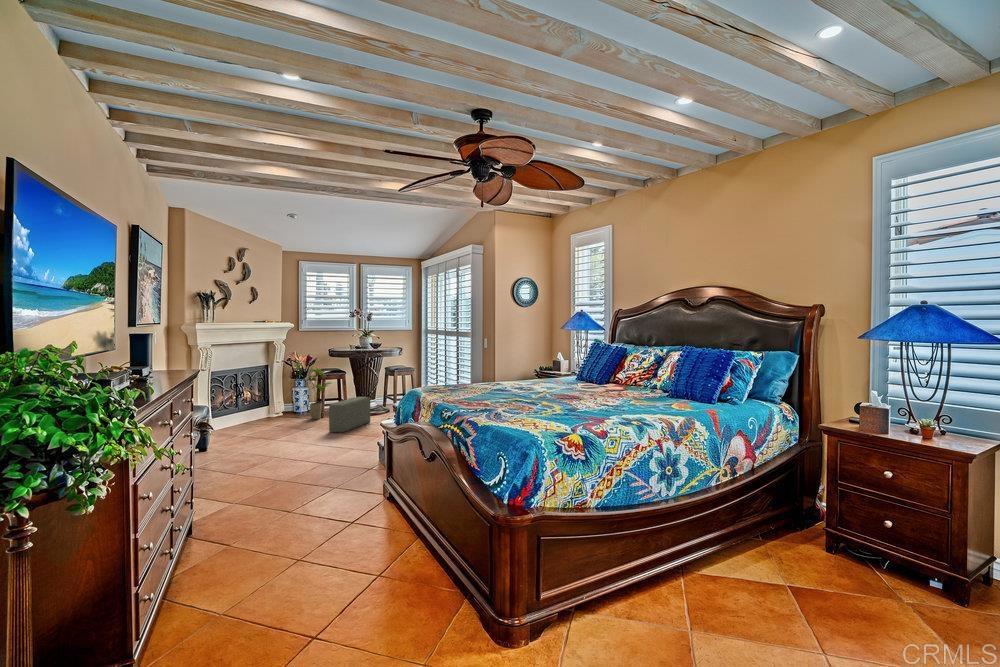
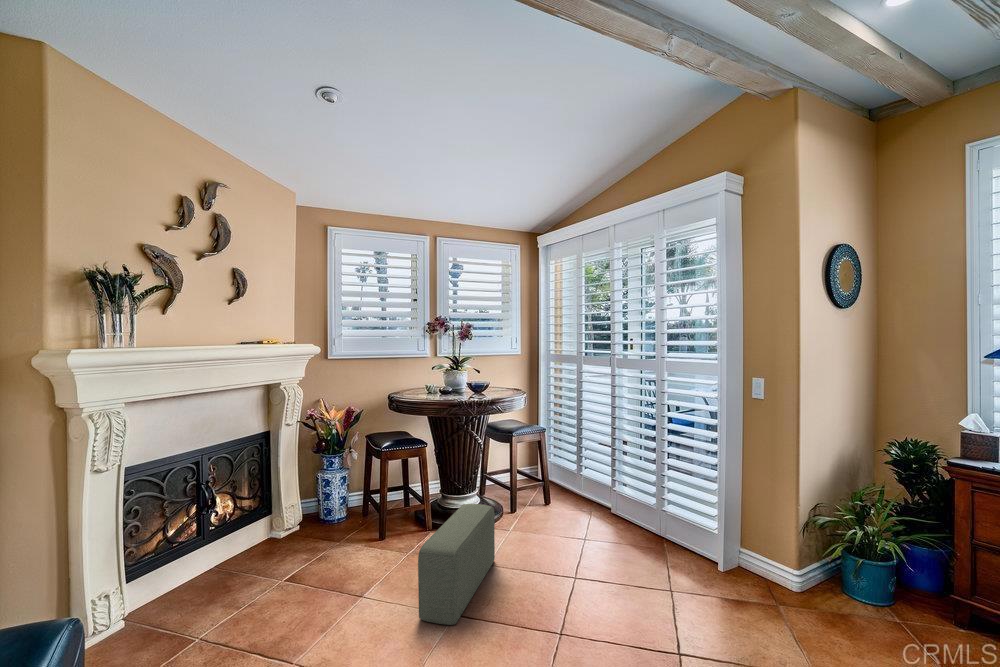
house plant: present [307,368,331,419] -> none [349,438,408,550]

